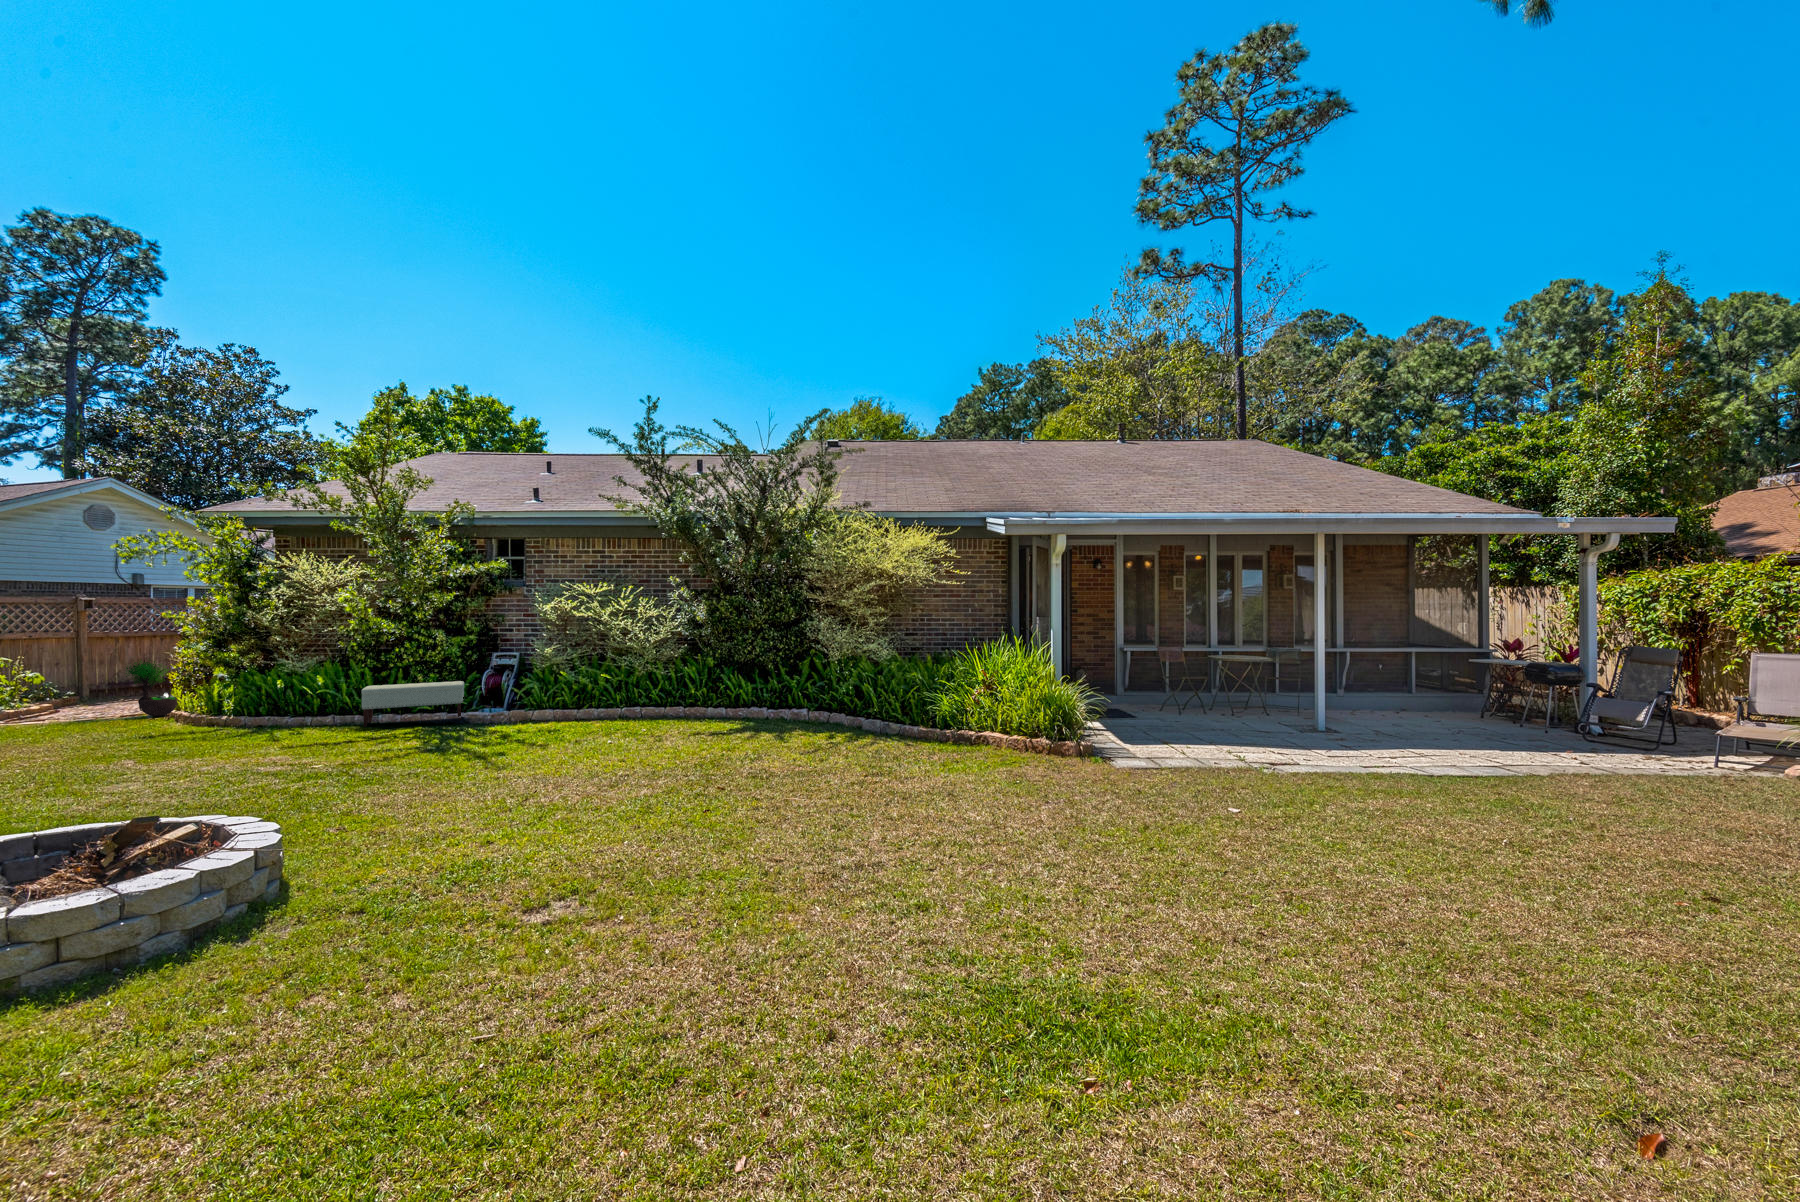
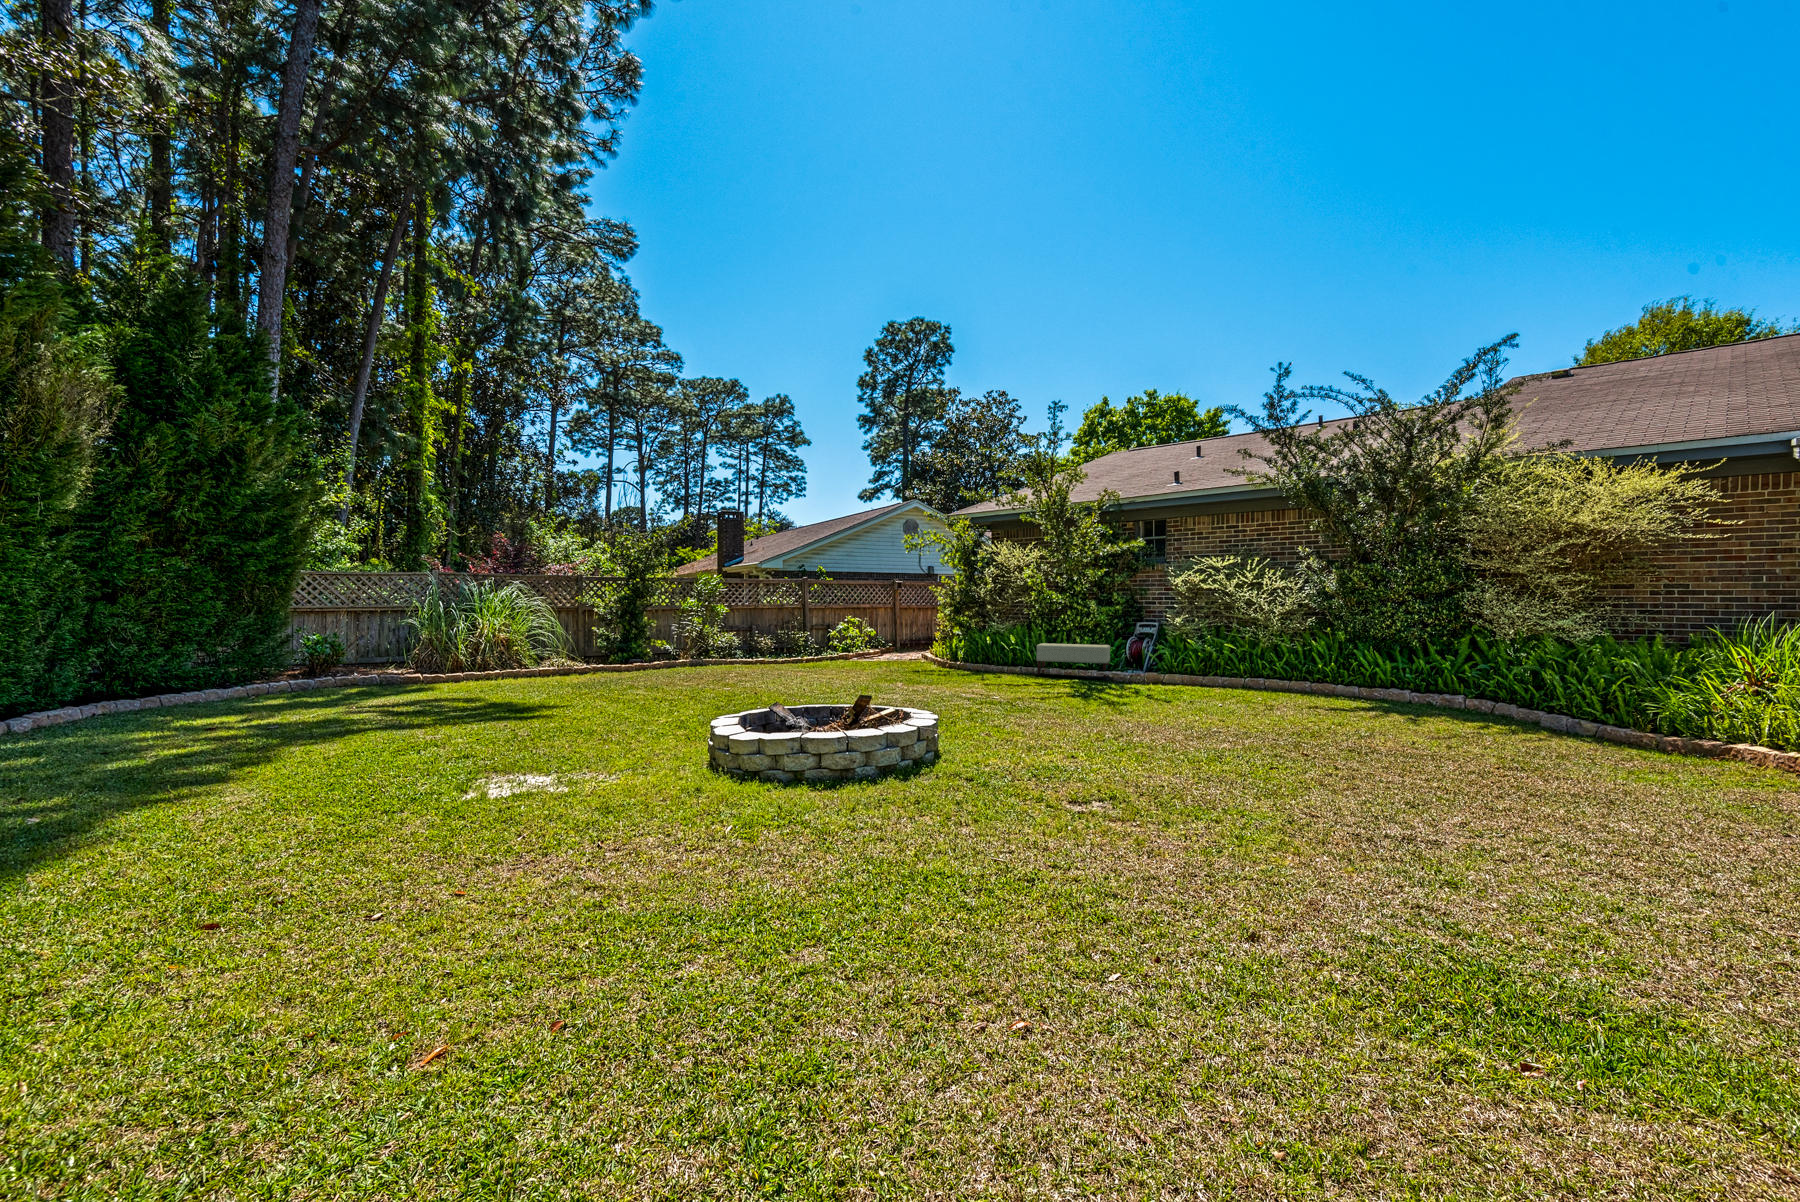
potted tree: present [126,660,177,717] -> none [914,616,939,658]

